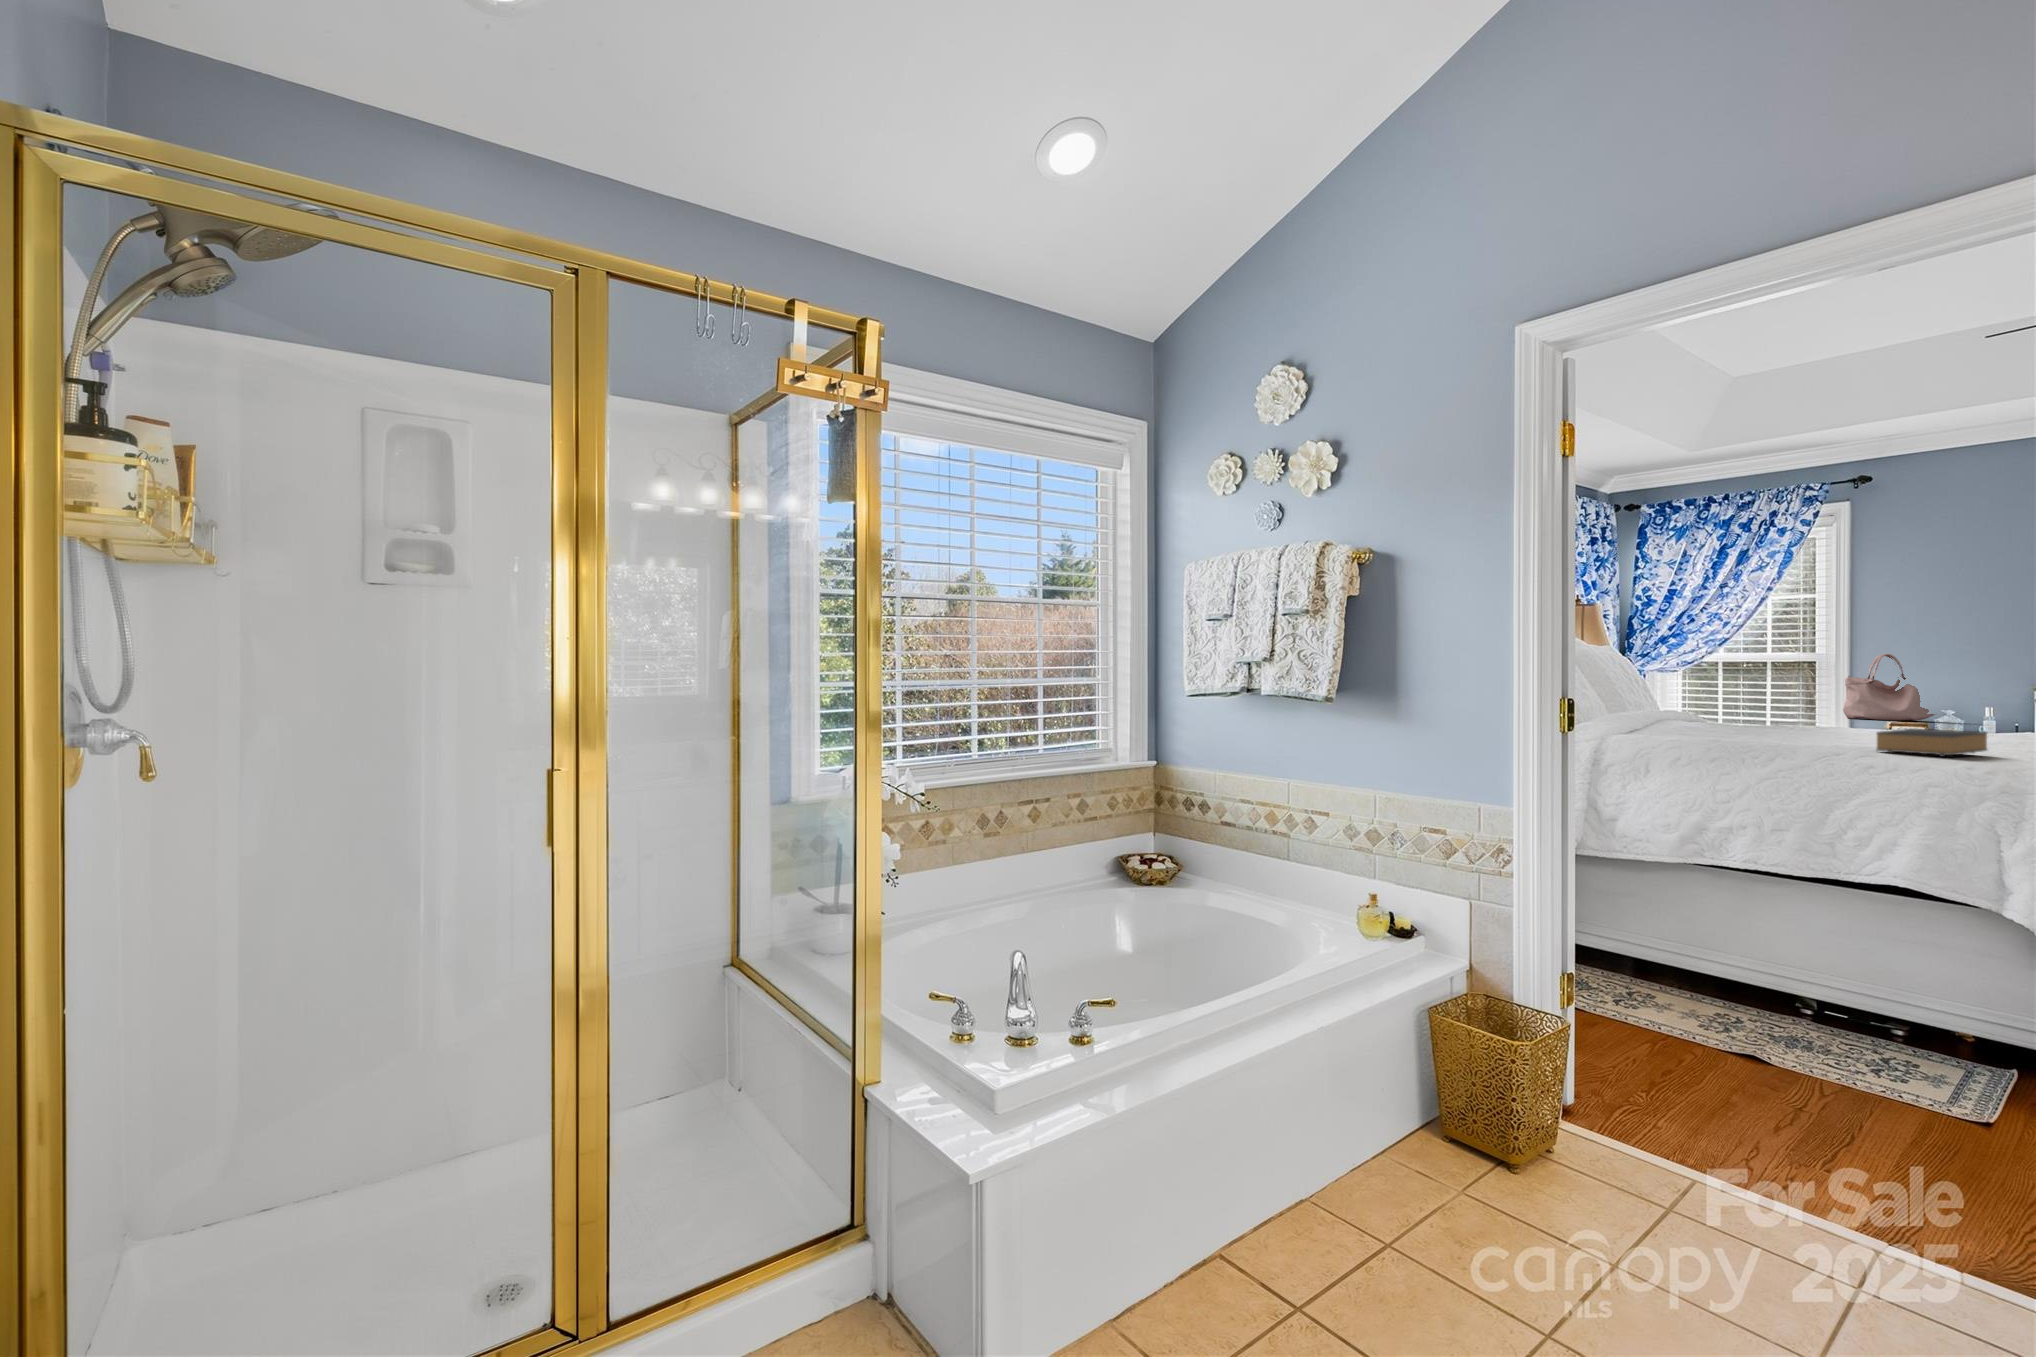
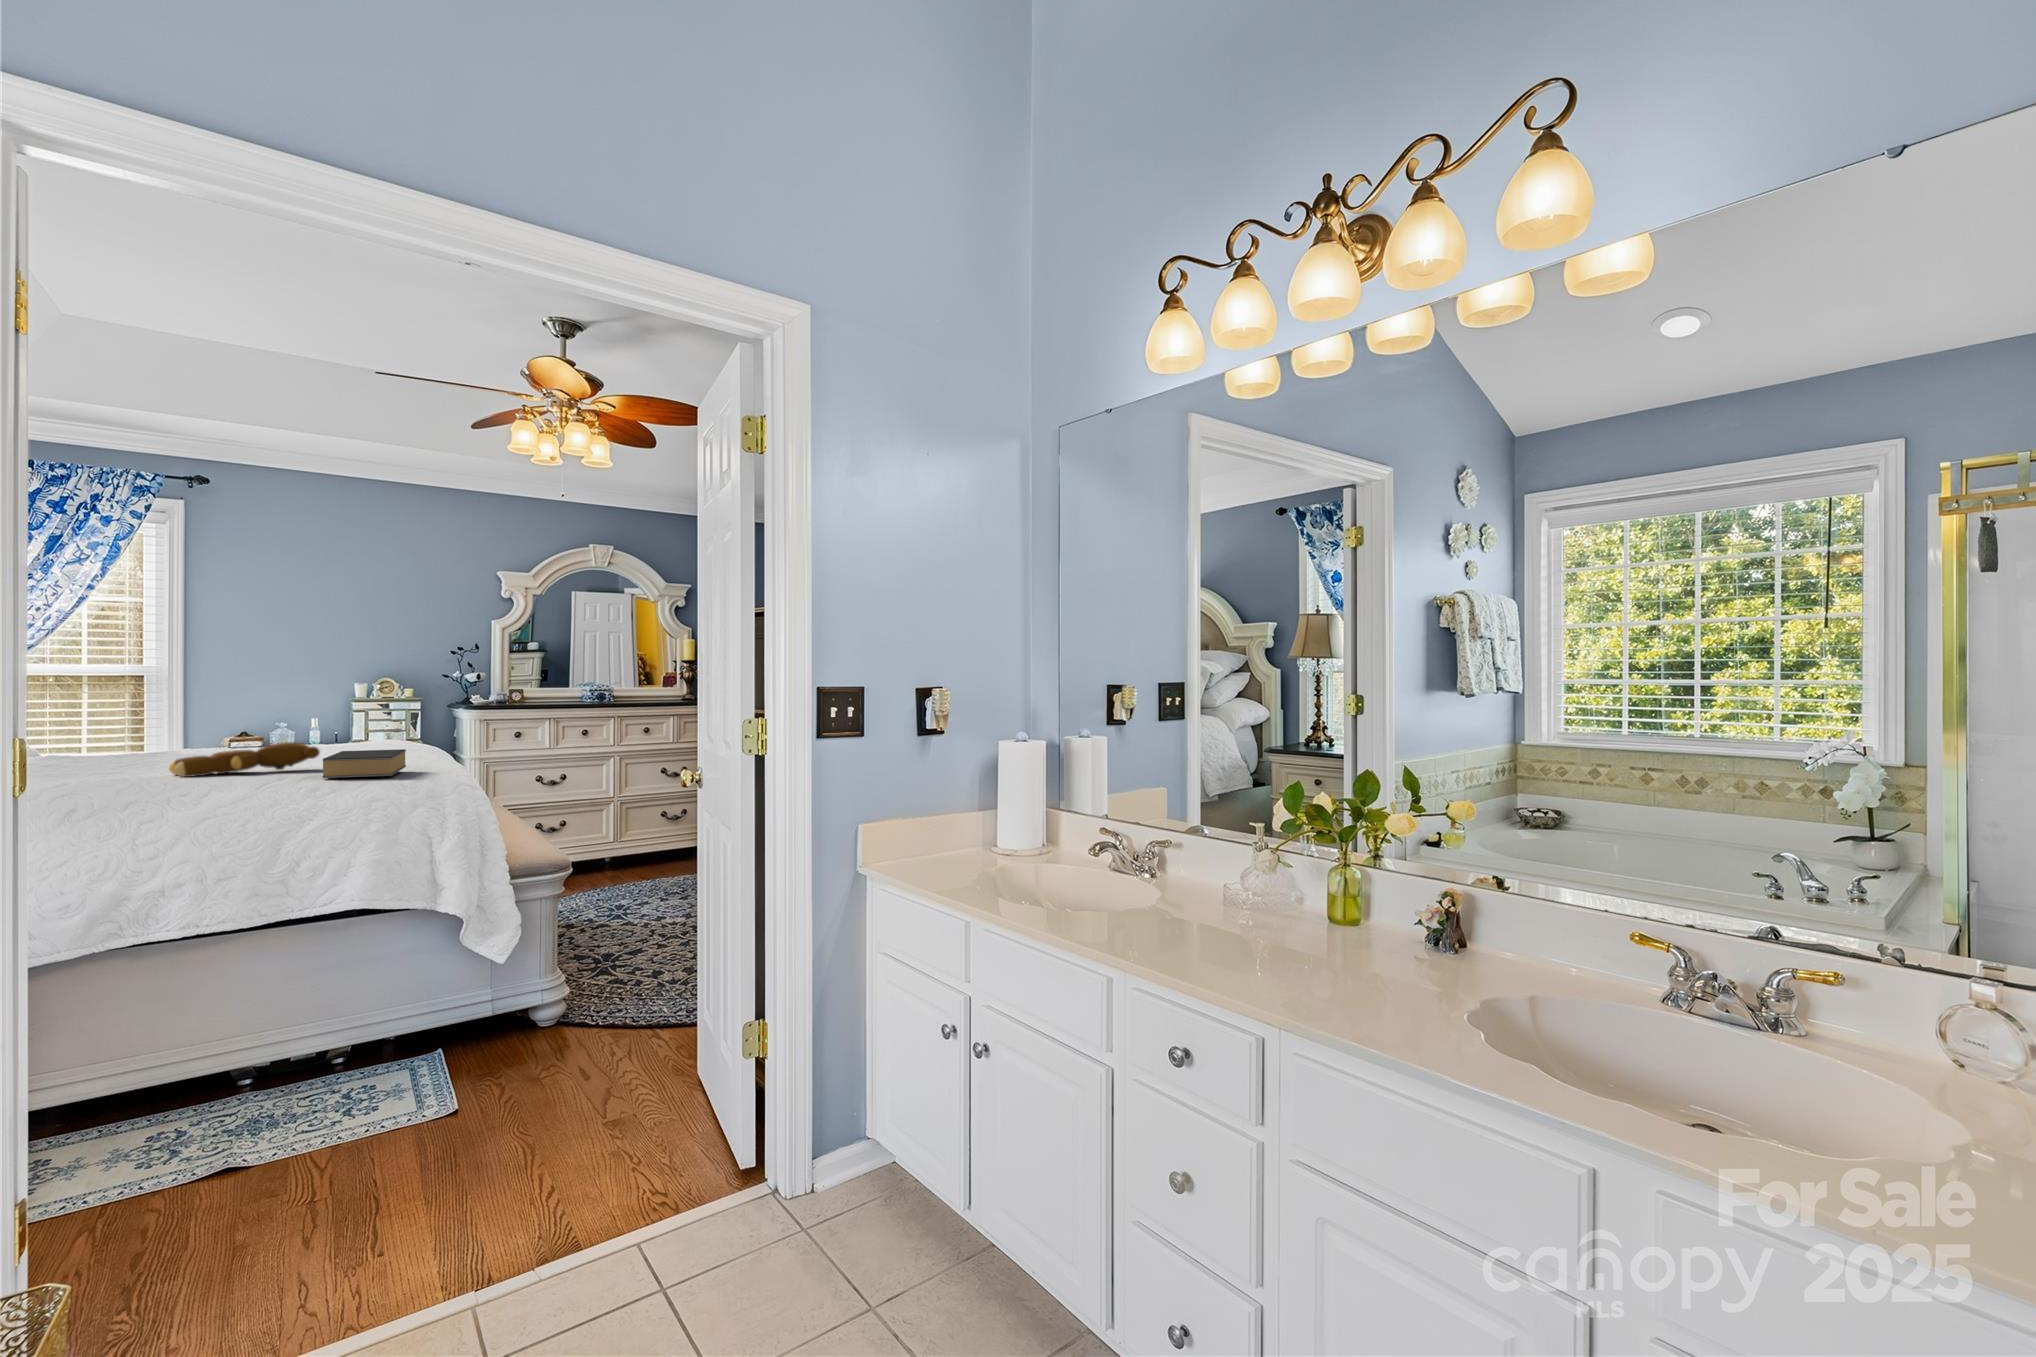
handbag: present [1843,654,1935,721] -> none [181,666,272,736]
teddy bear: none [1758,718,1894,743] -> present [169,742,320,777]

